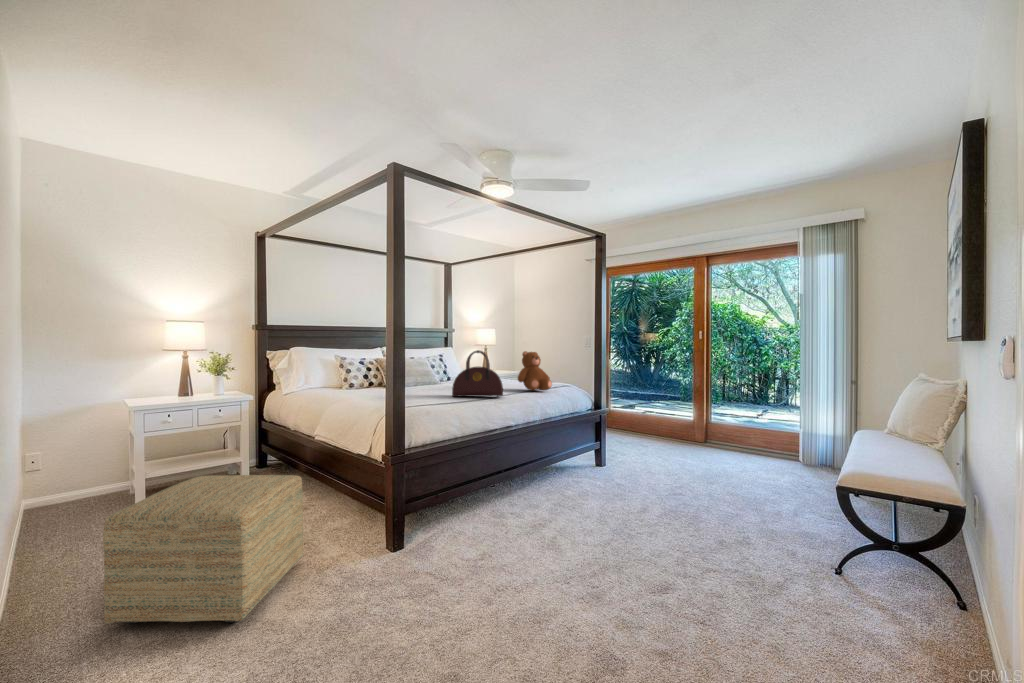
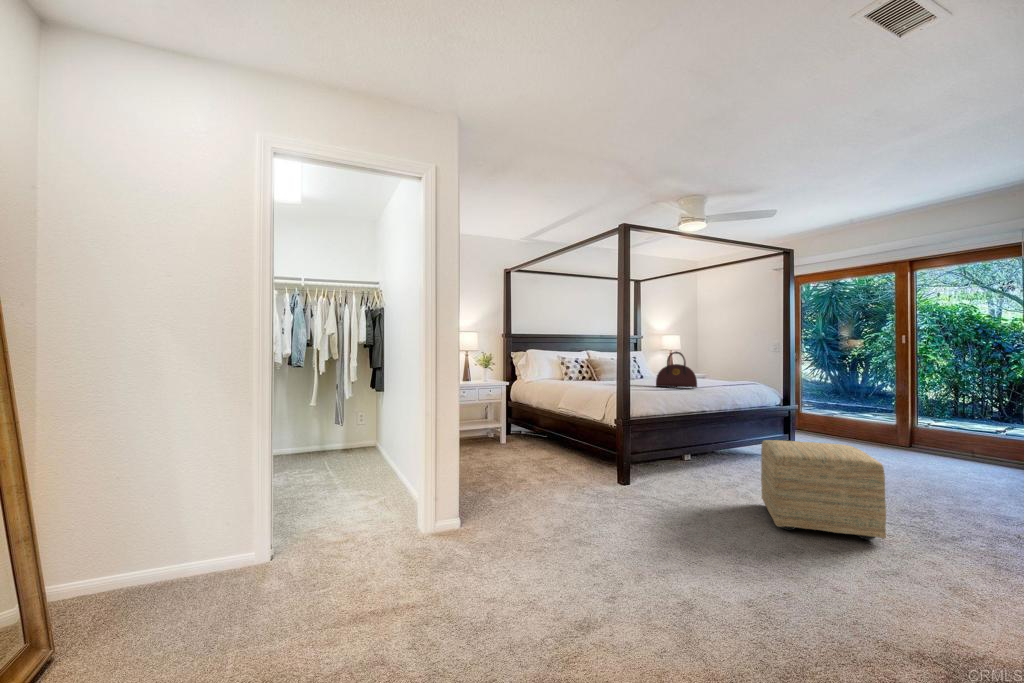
teddy bear: present [518,351,552,390] -> none [708,353,740,387]
ottoman: present [103,475,303,624] -> present [761,440,886,540]

